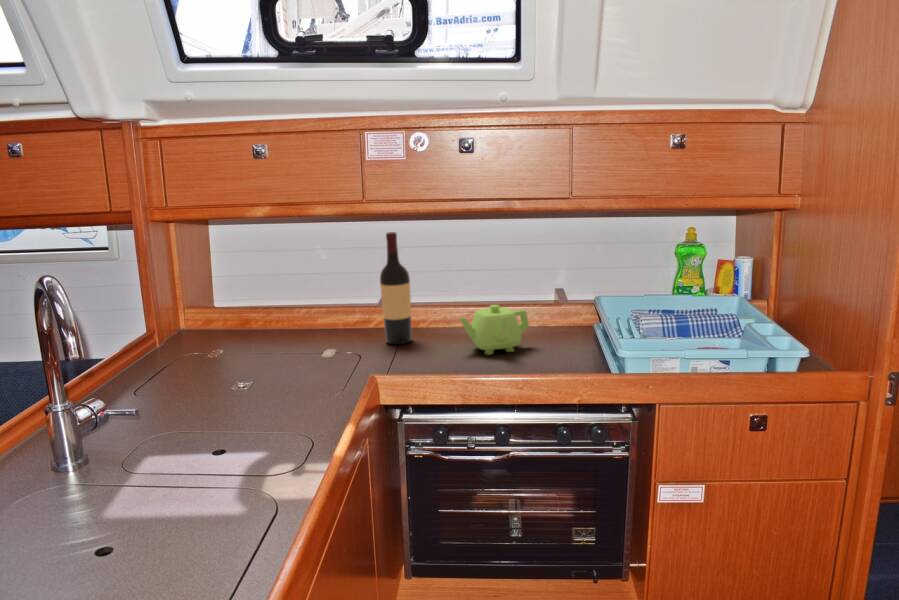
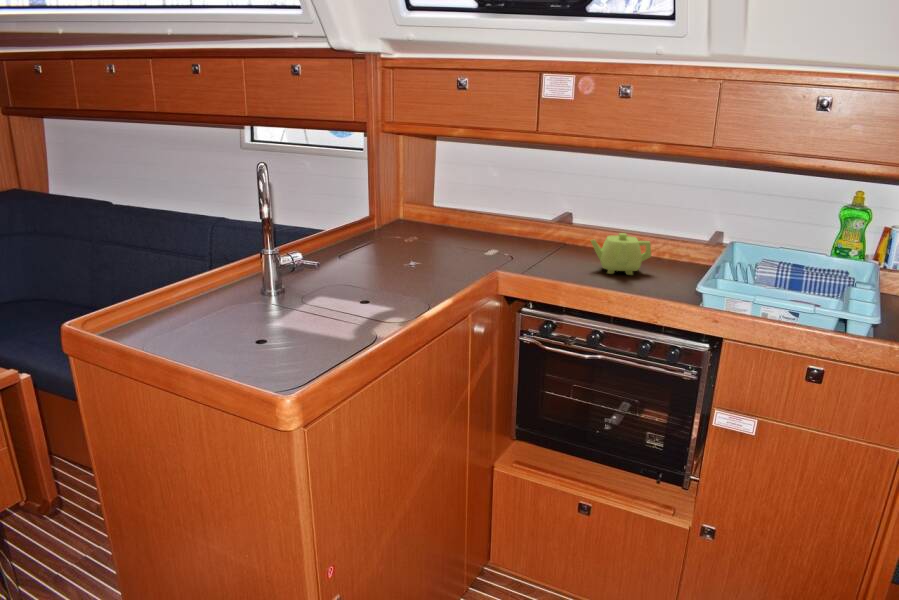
wine bottle: present [380,232,412,344] -> none [537,161,563,254]

